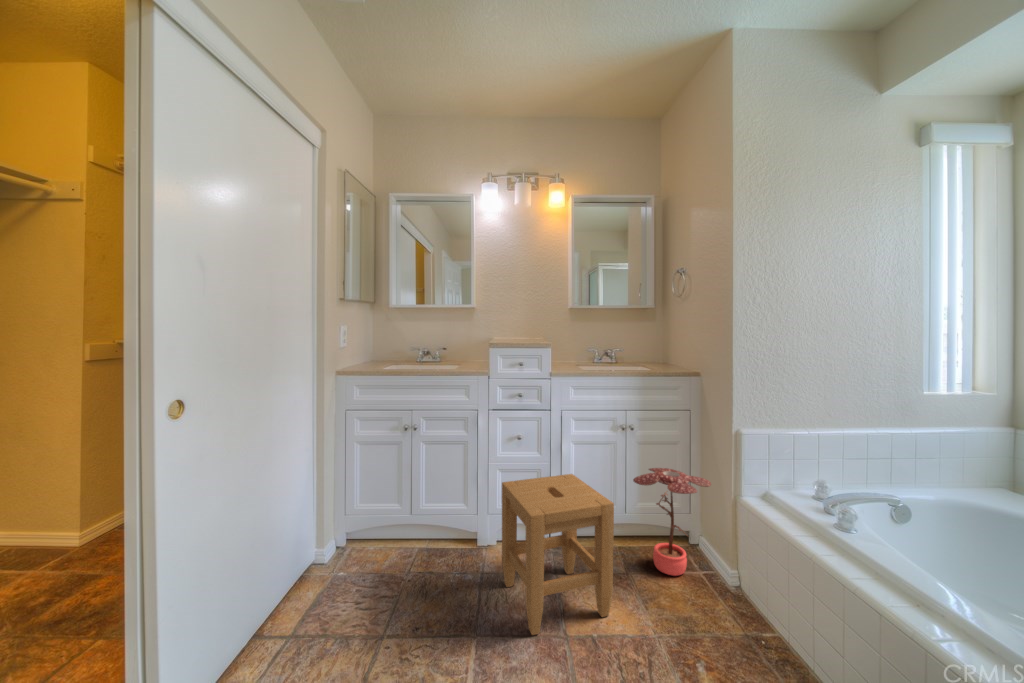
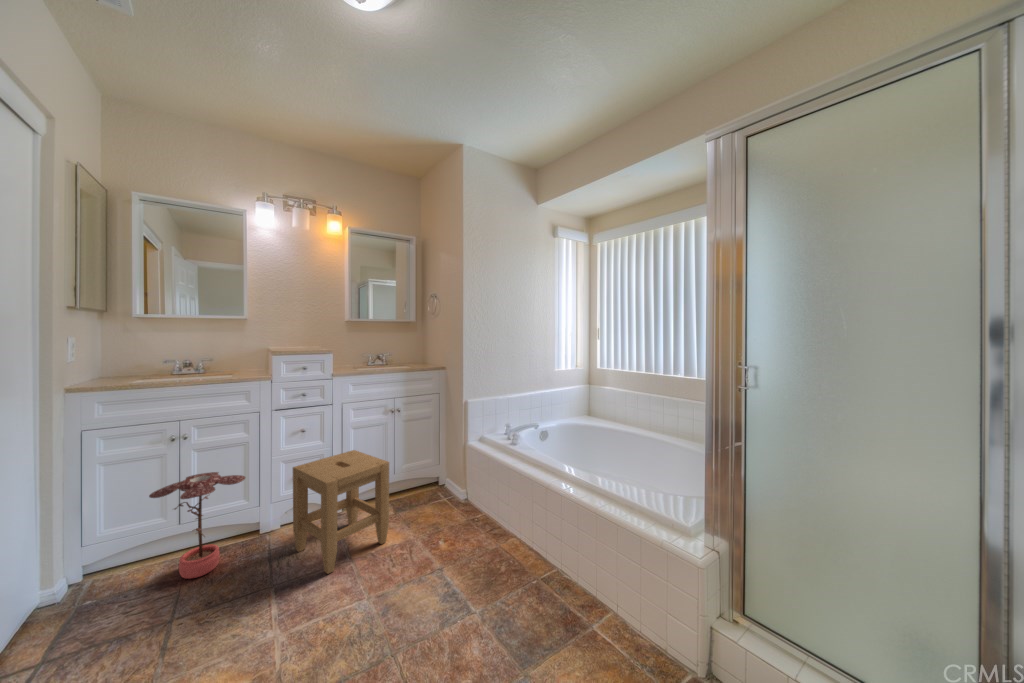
potted plant: present [633,468,711,576] -> present [149,472,245,579]

